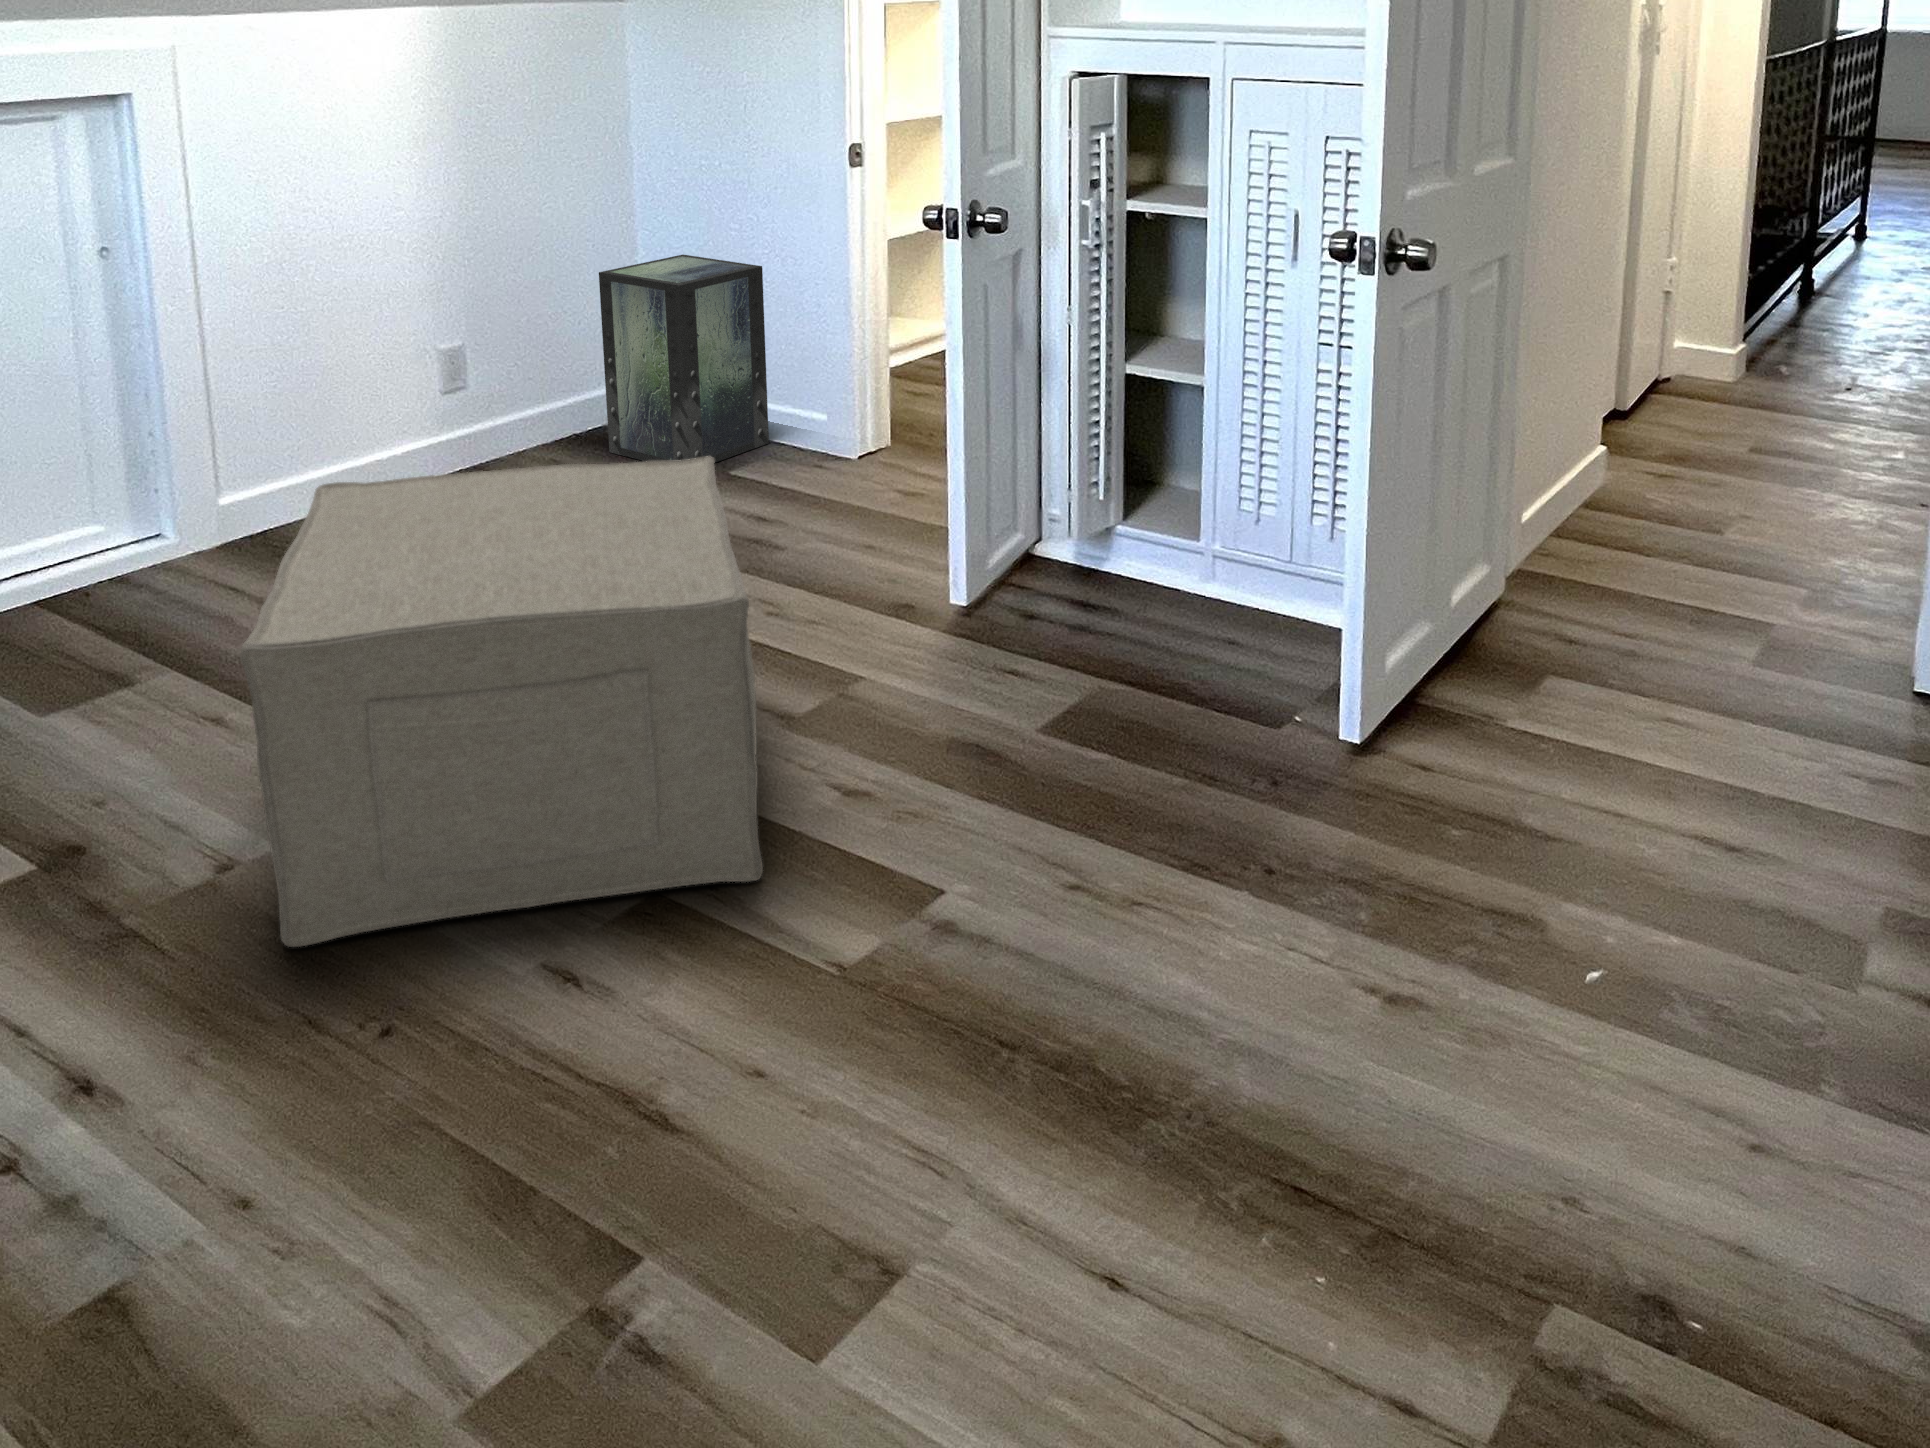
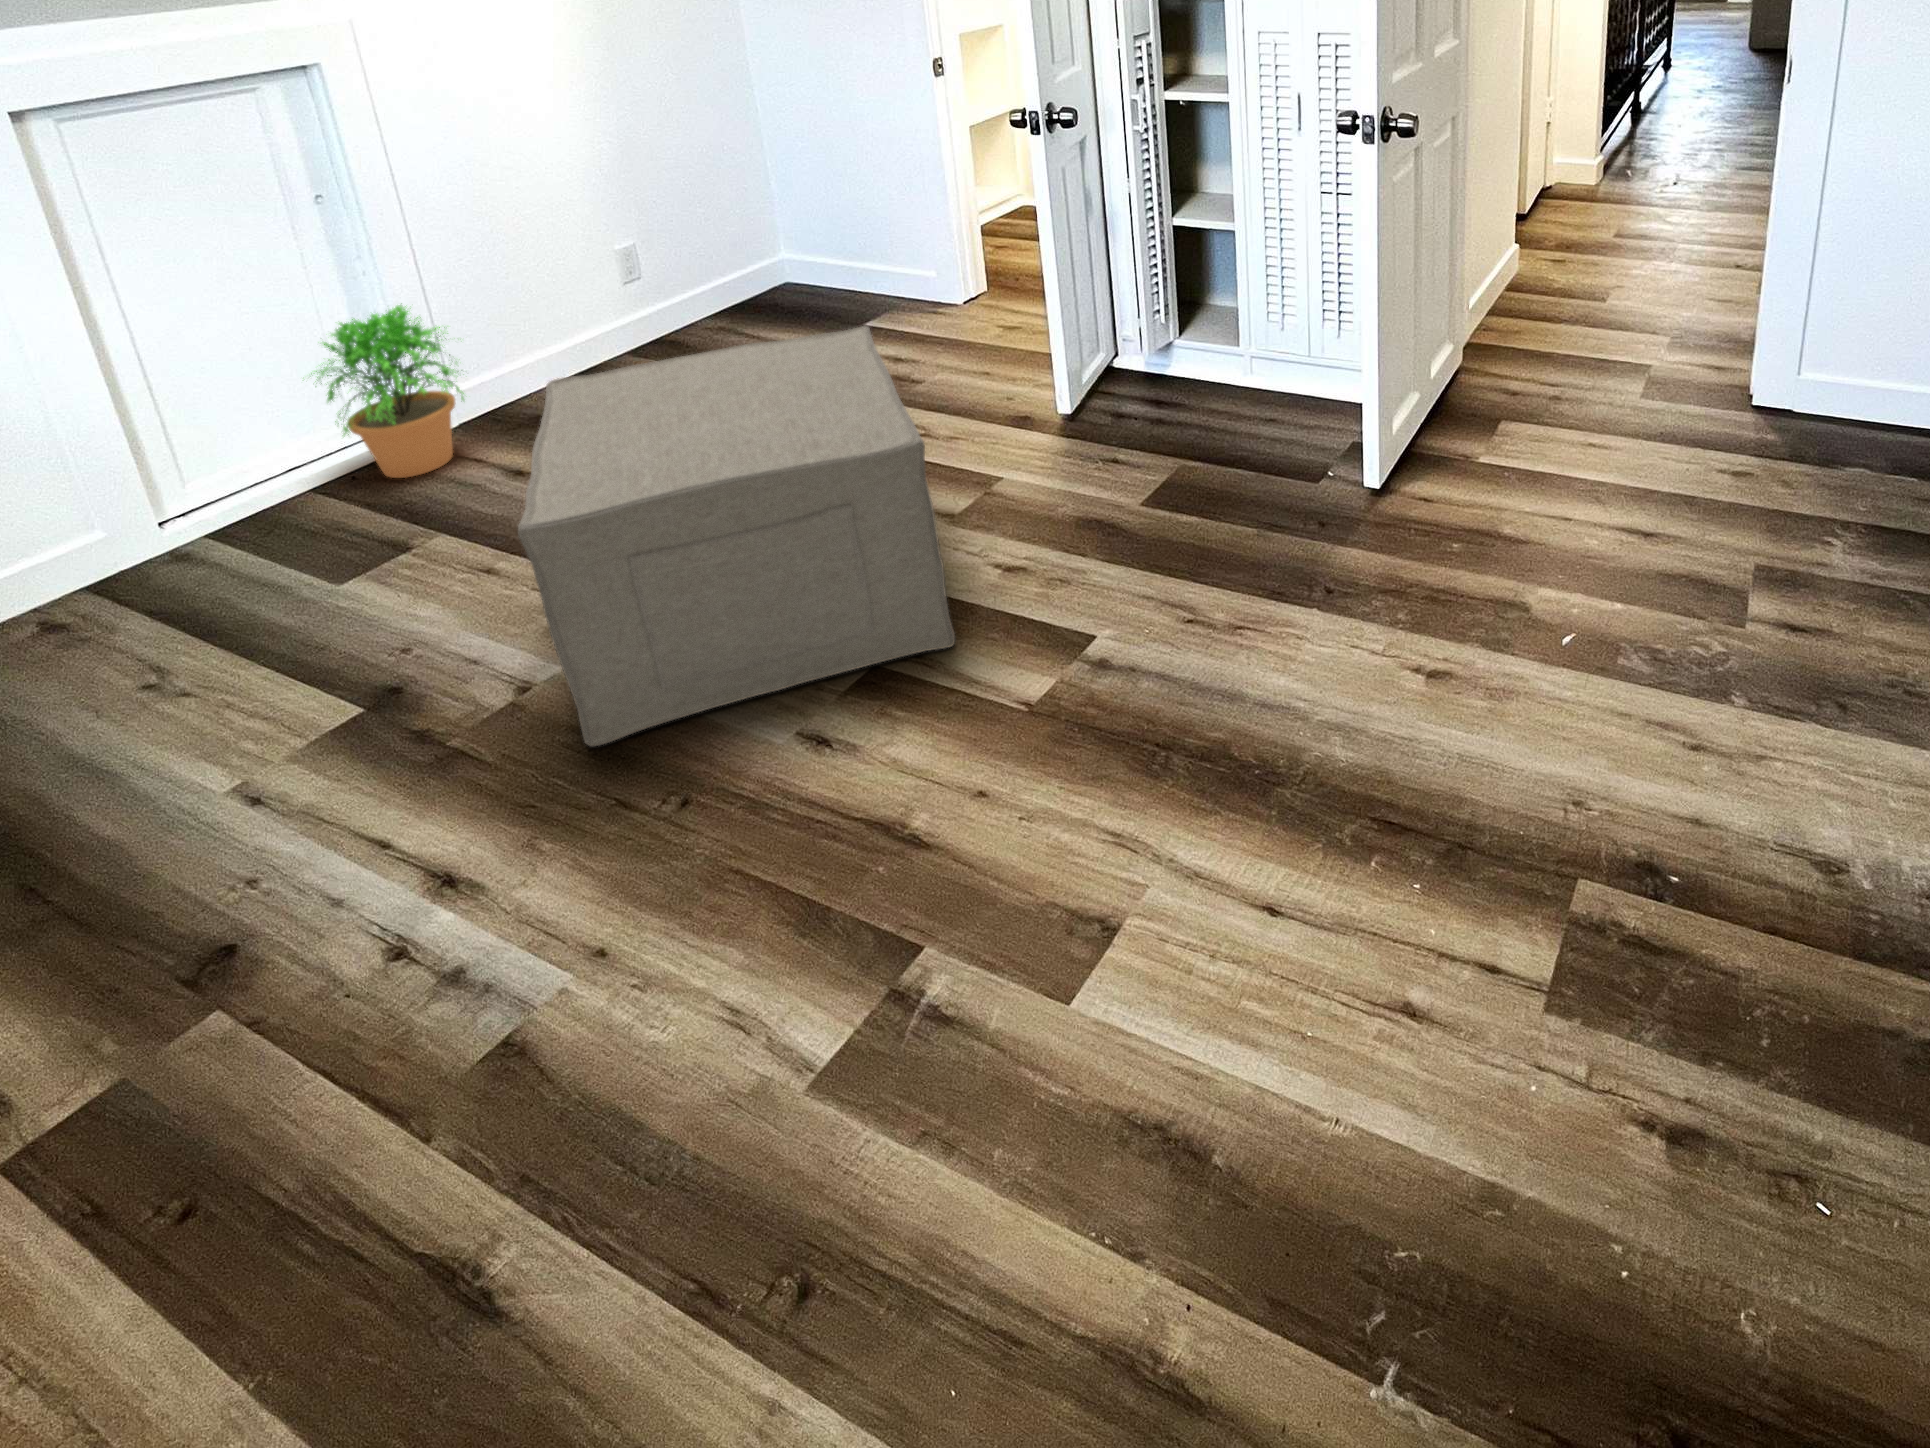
storage box: present [599,255,769,463] -> none [739,156,892,328]
potted plant: none [45,383,247,599] -> present [311,303,464,478]

